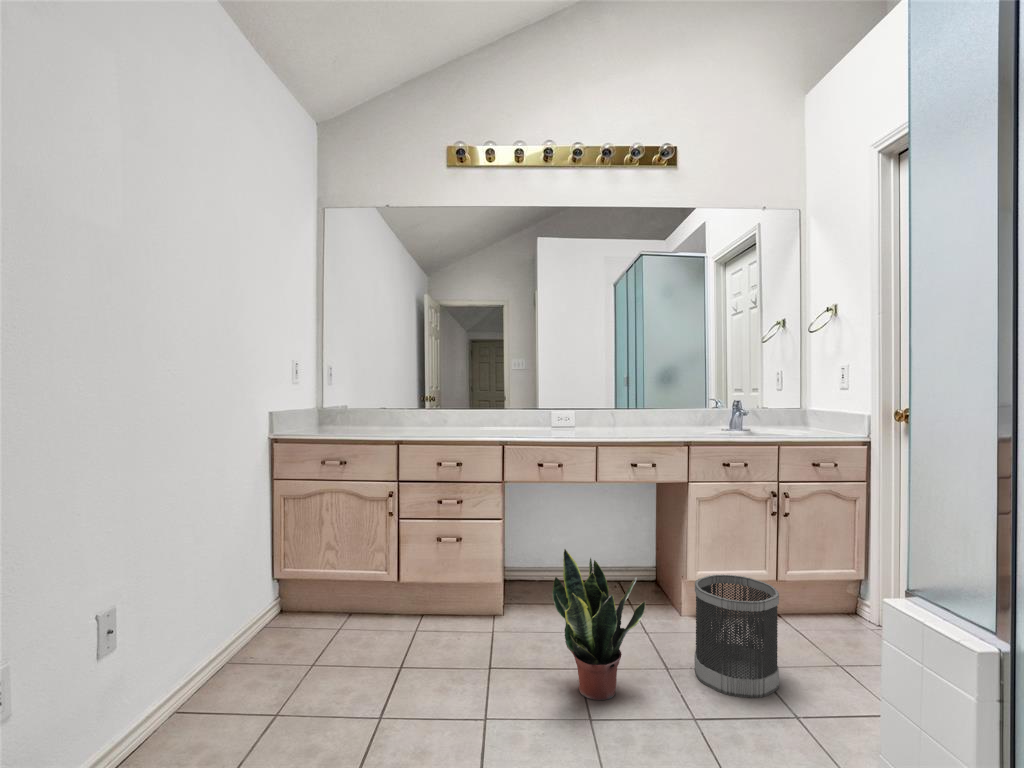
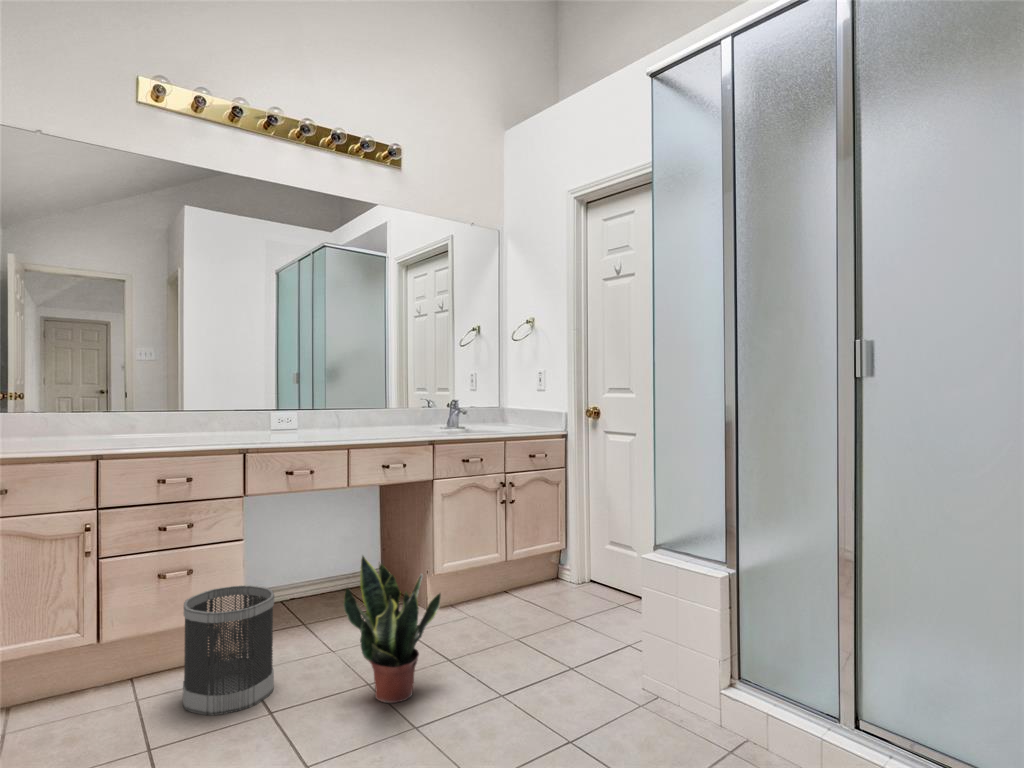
wastebasket: present [695,575,779,698] -> present [183,585,274,716]

